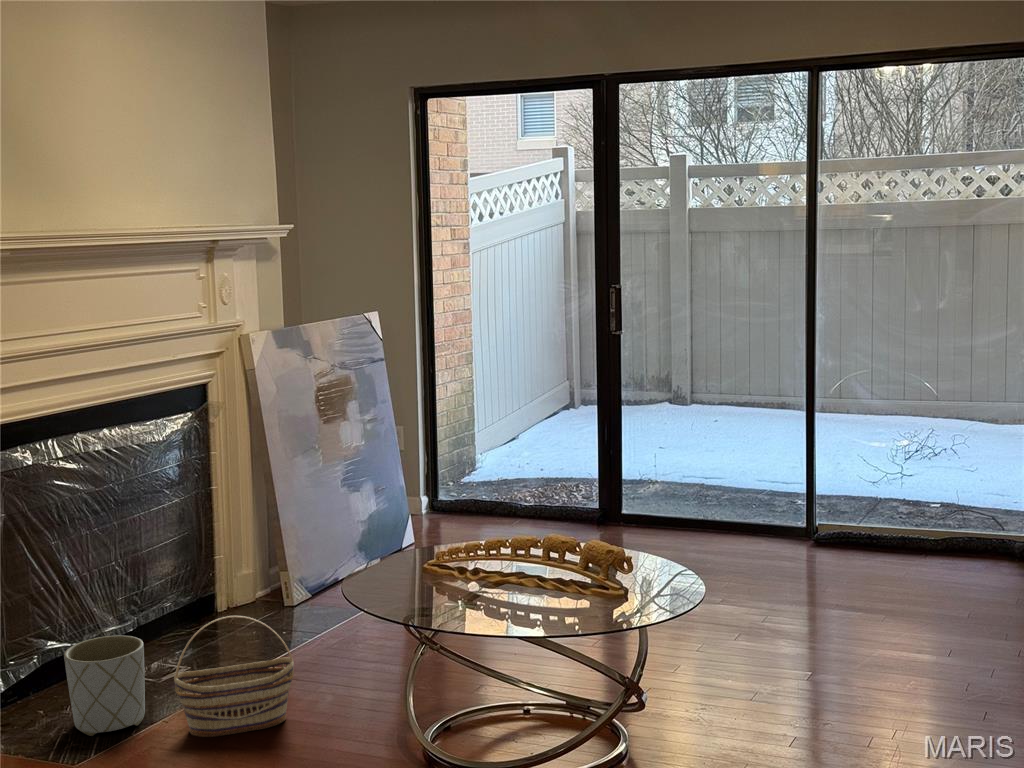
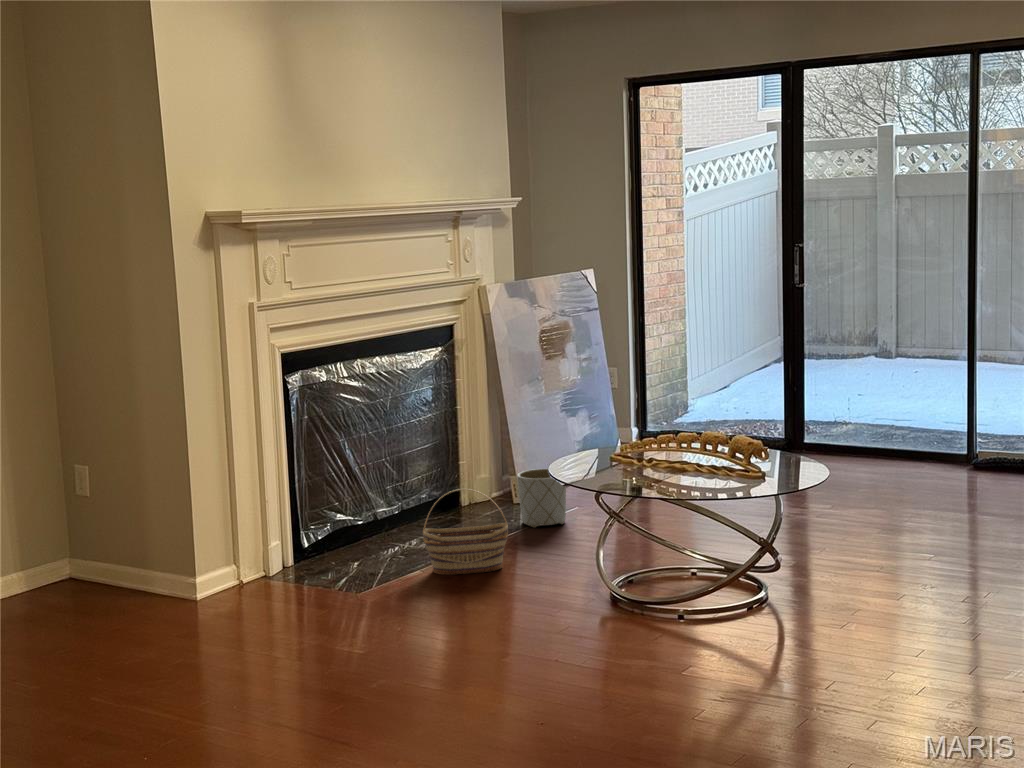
planter: present [64,635,145,736] -> present [517,469,566,528]

